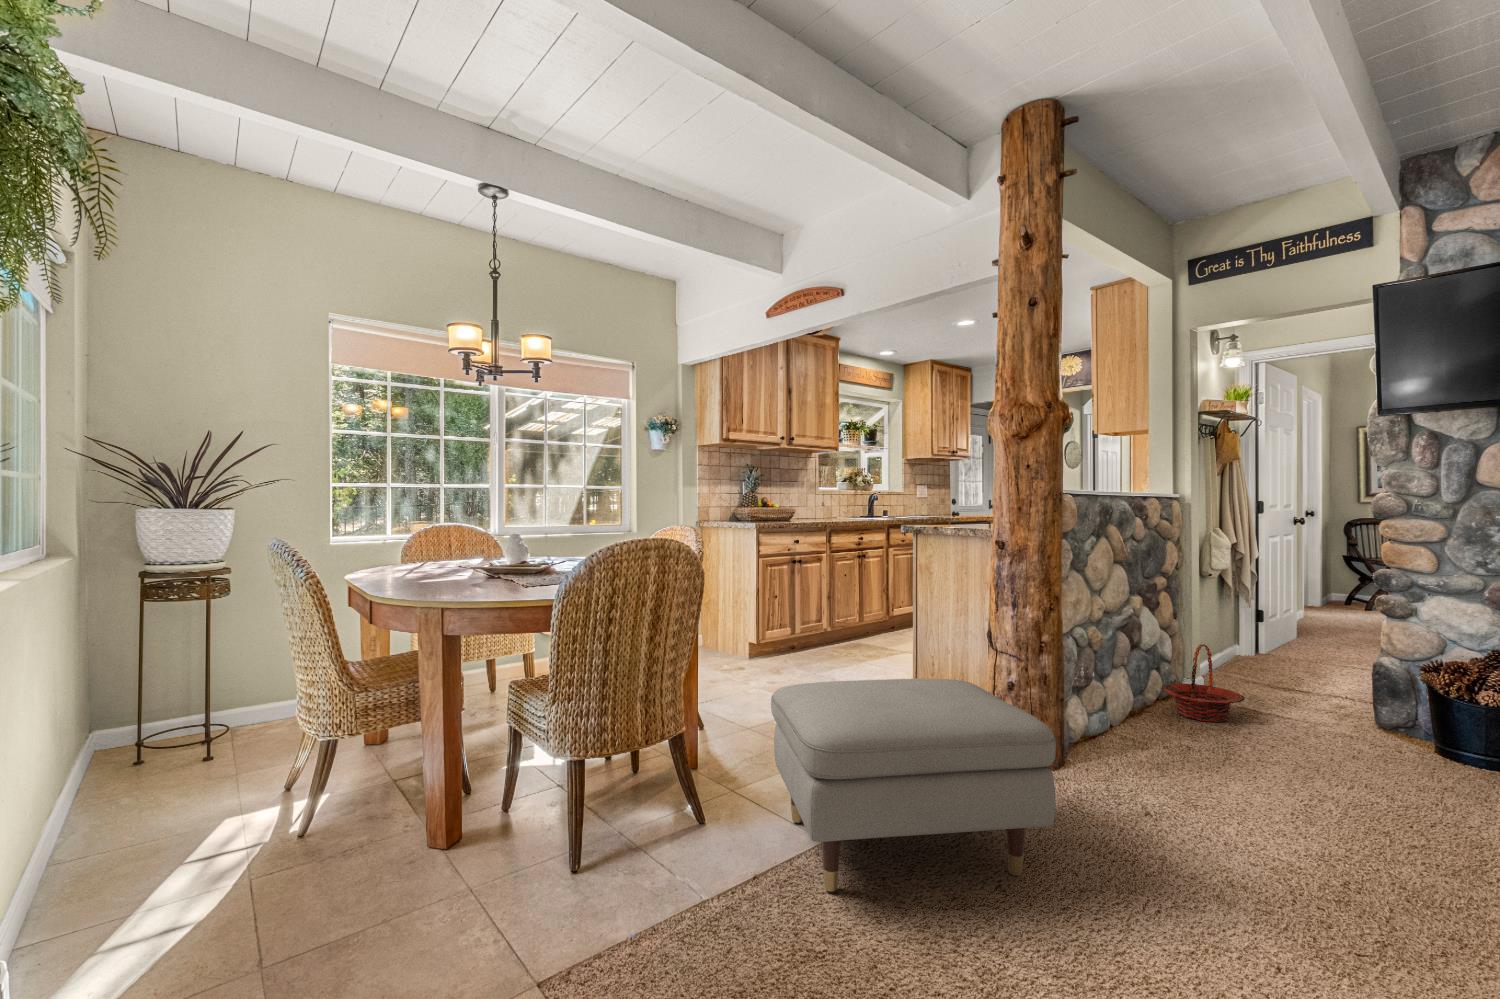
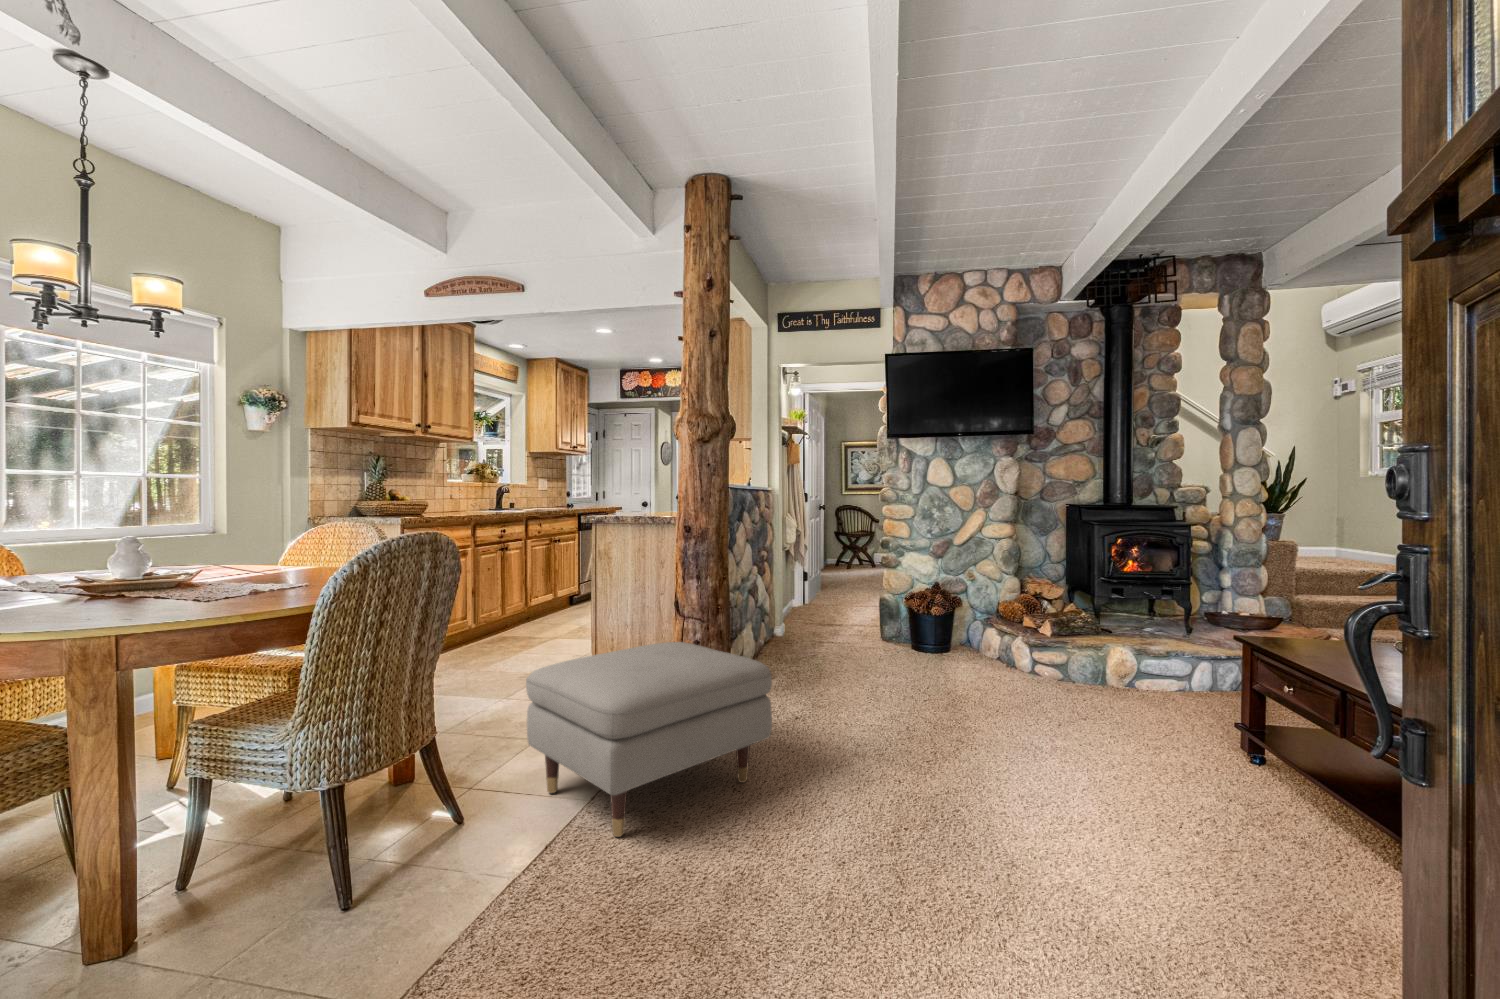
basket: present [1161,644,1245,722] -> none [767,597,819,652]

